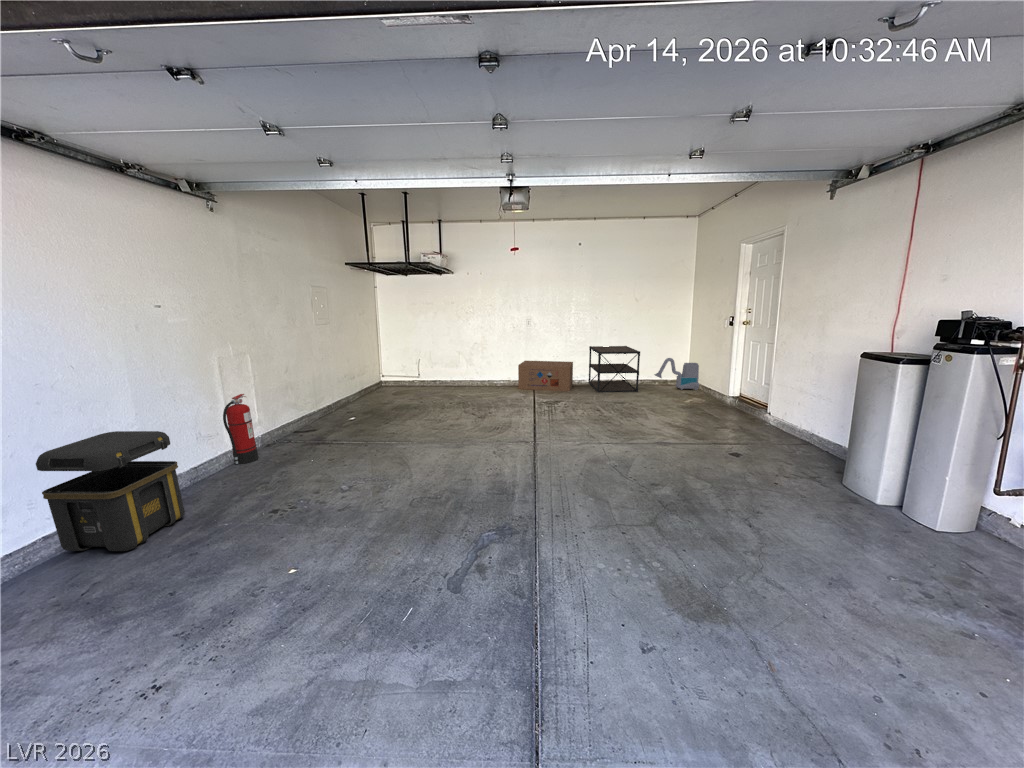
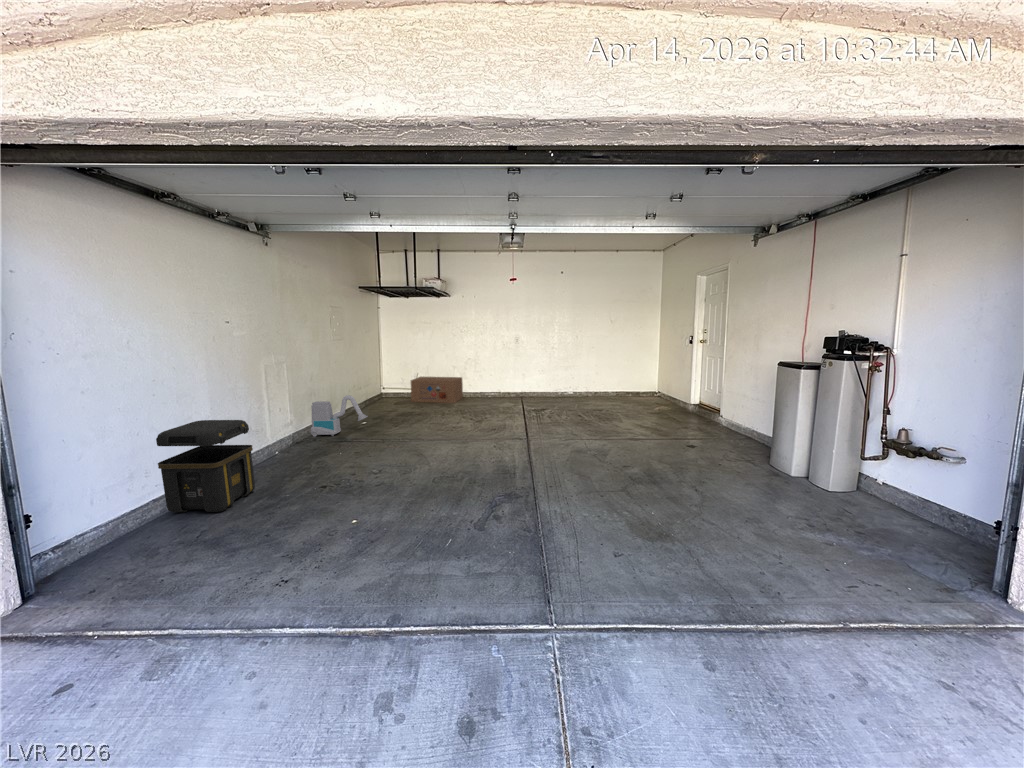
shelving unit: present [589,346,640,393] -> none [572,363,617,404]
vacuum cleaner: present [654,358,699,390] -> present [311,395,368,437]
cardboard box: present [518,361,573,391] -> present [411,377,463,403]
fire extinguisher: present [223,394,258,464] -> none [271,397,296,457]

